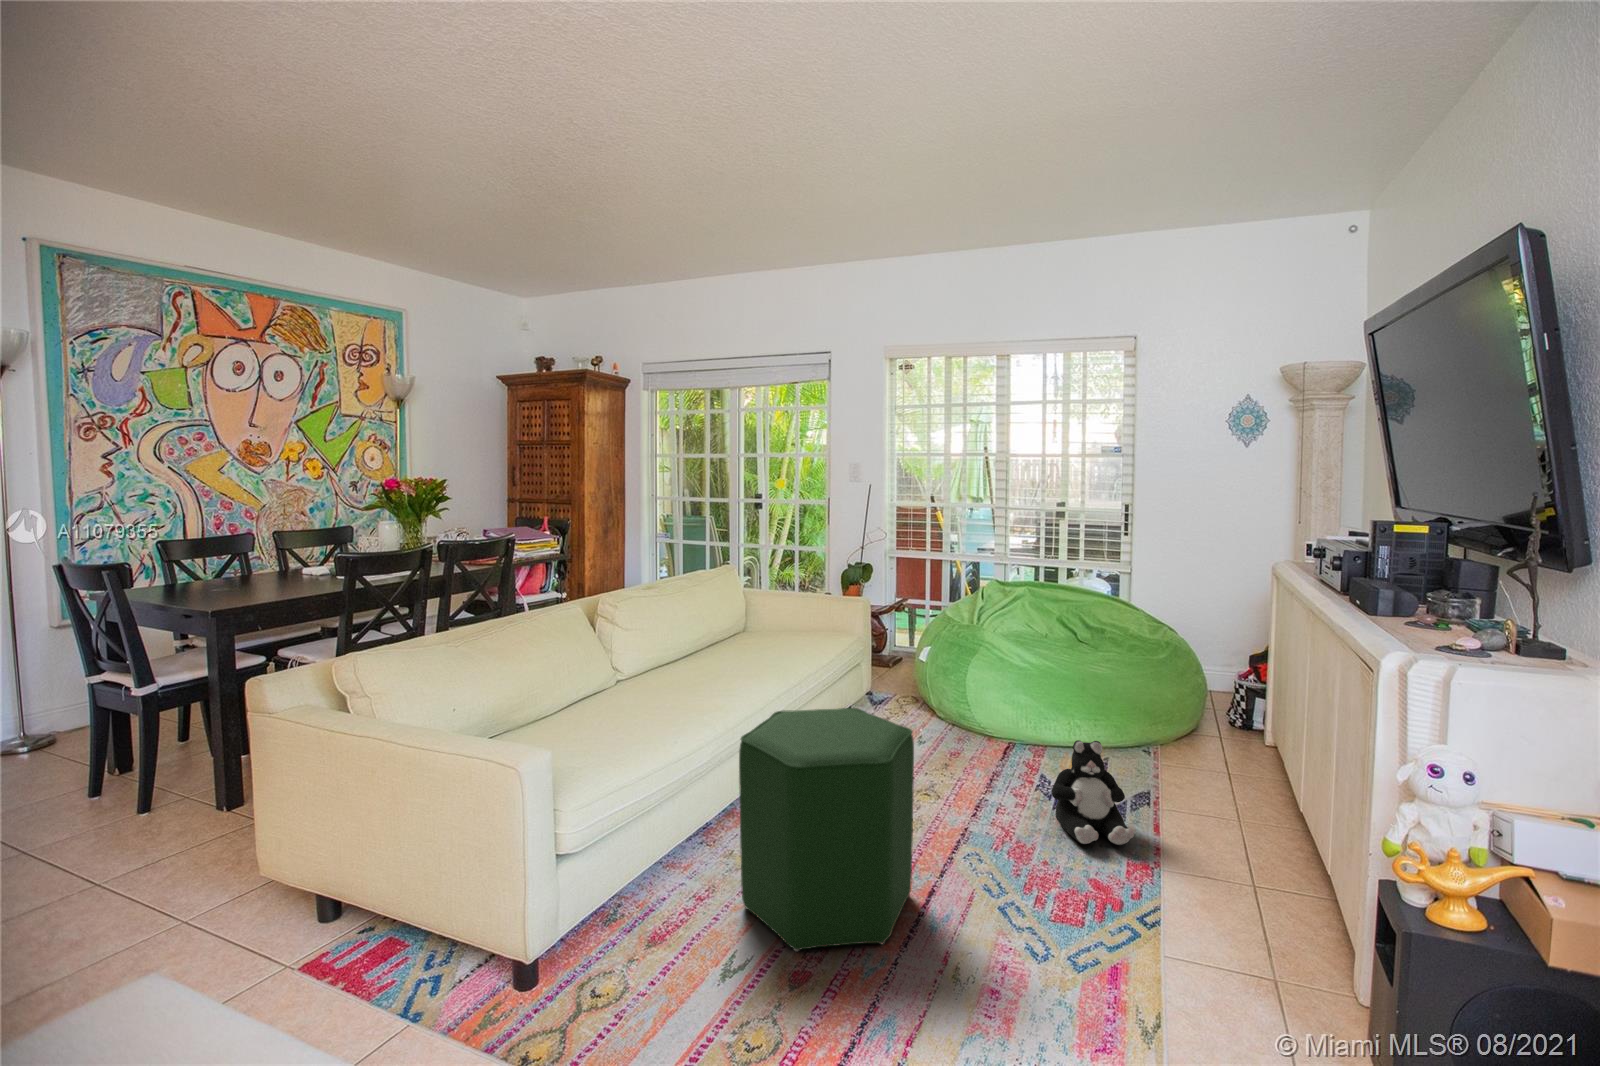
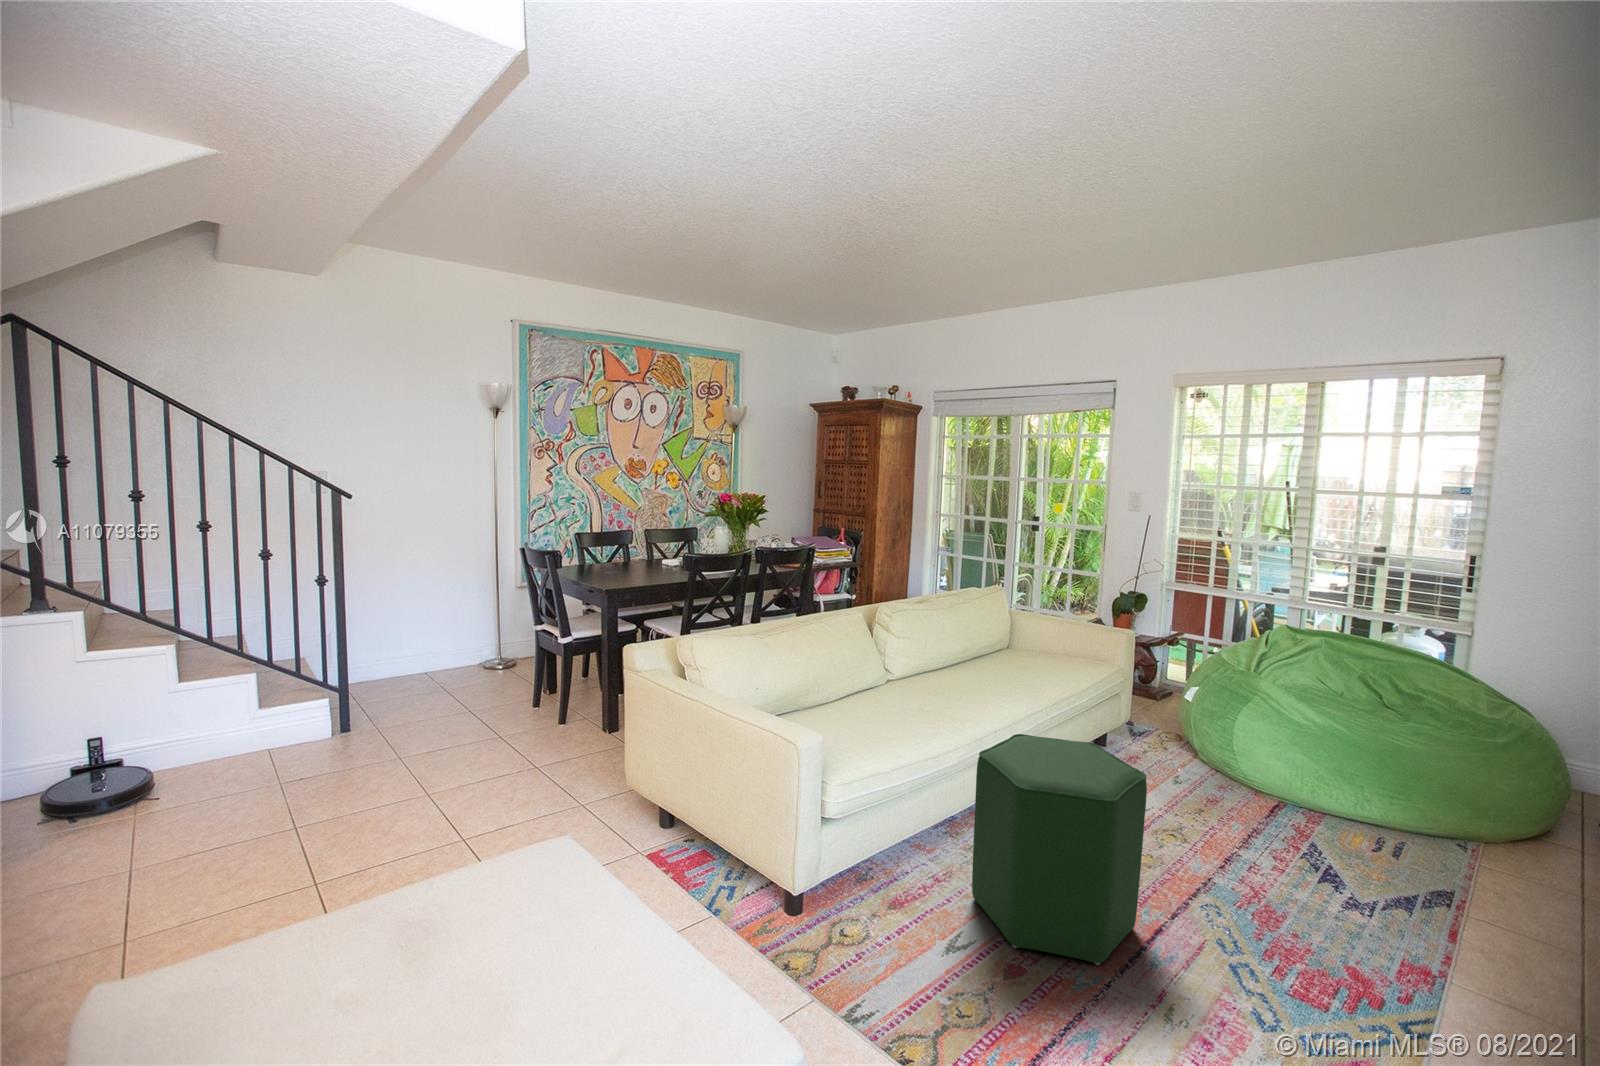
plush toy: present [1051,740,1134,845] -> none [1316,819,1416,941]

